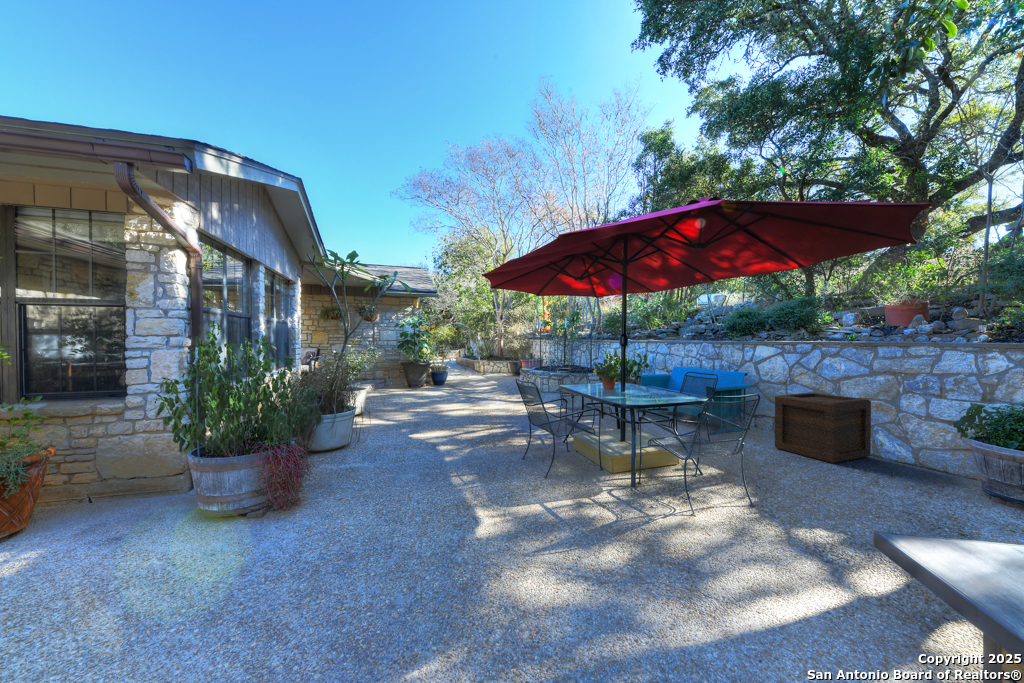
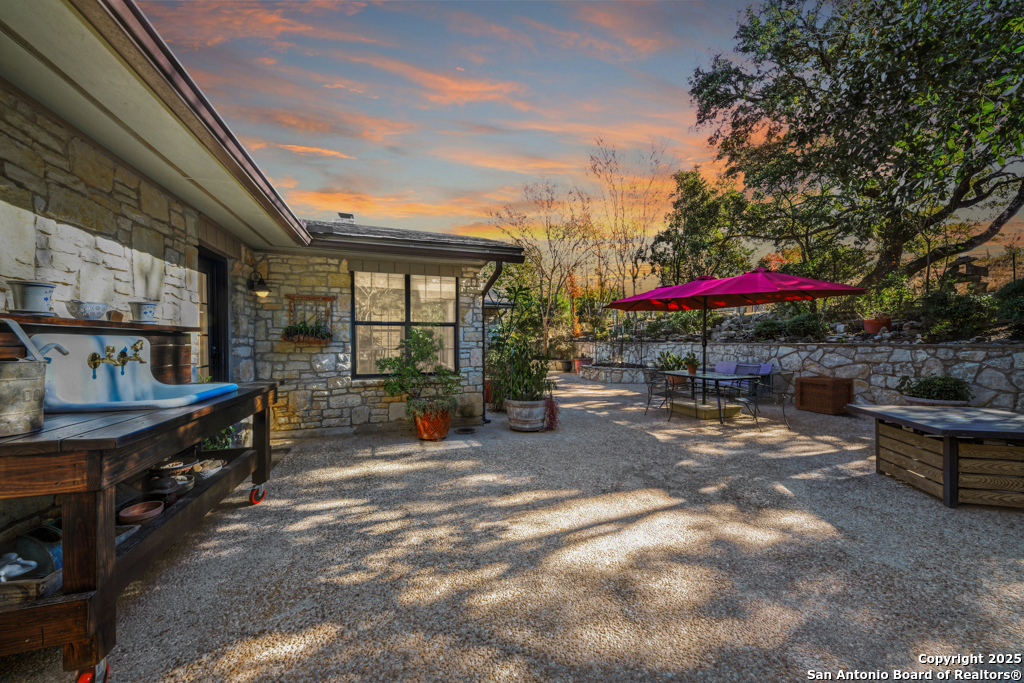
potted tree: none [84,433,157,520] -> present [456,396,477,434]

